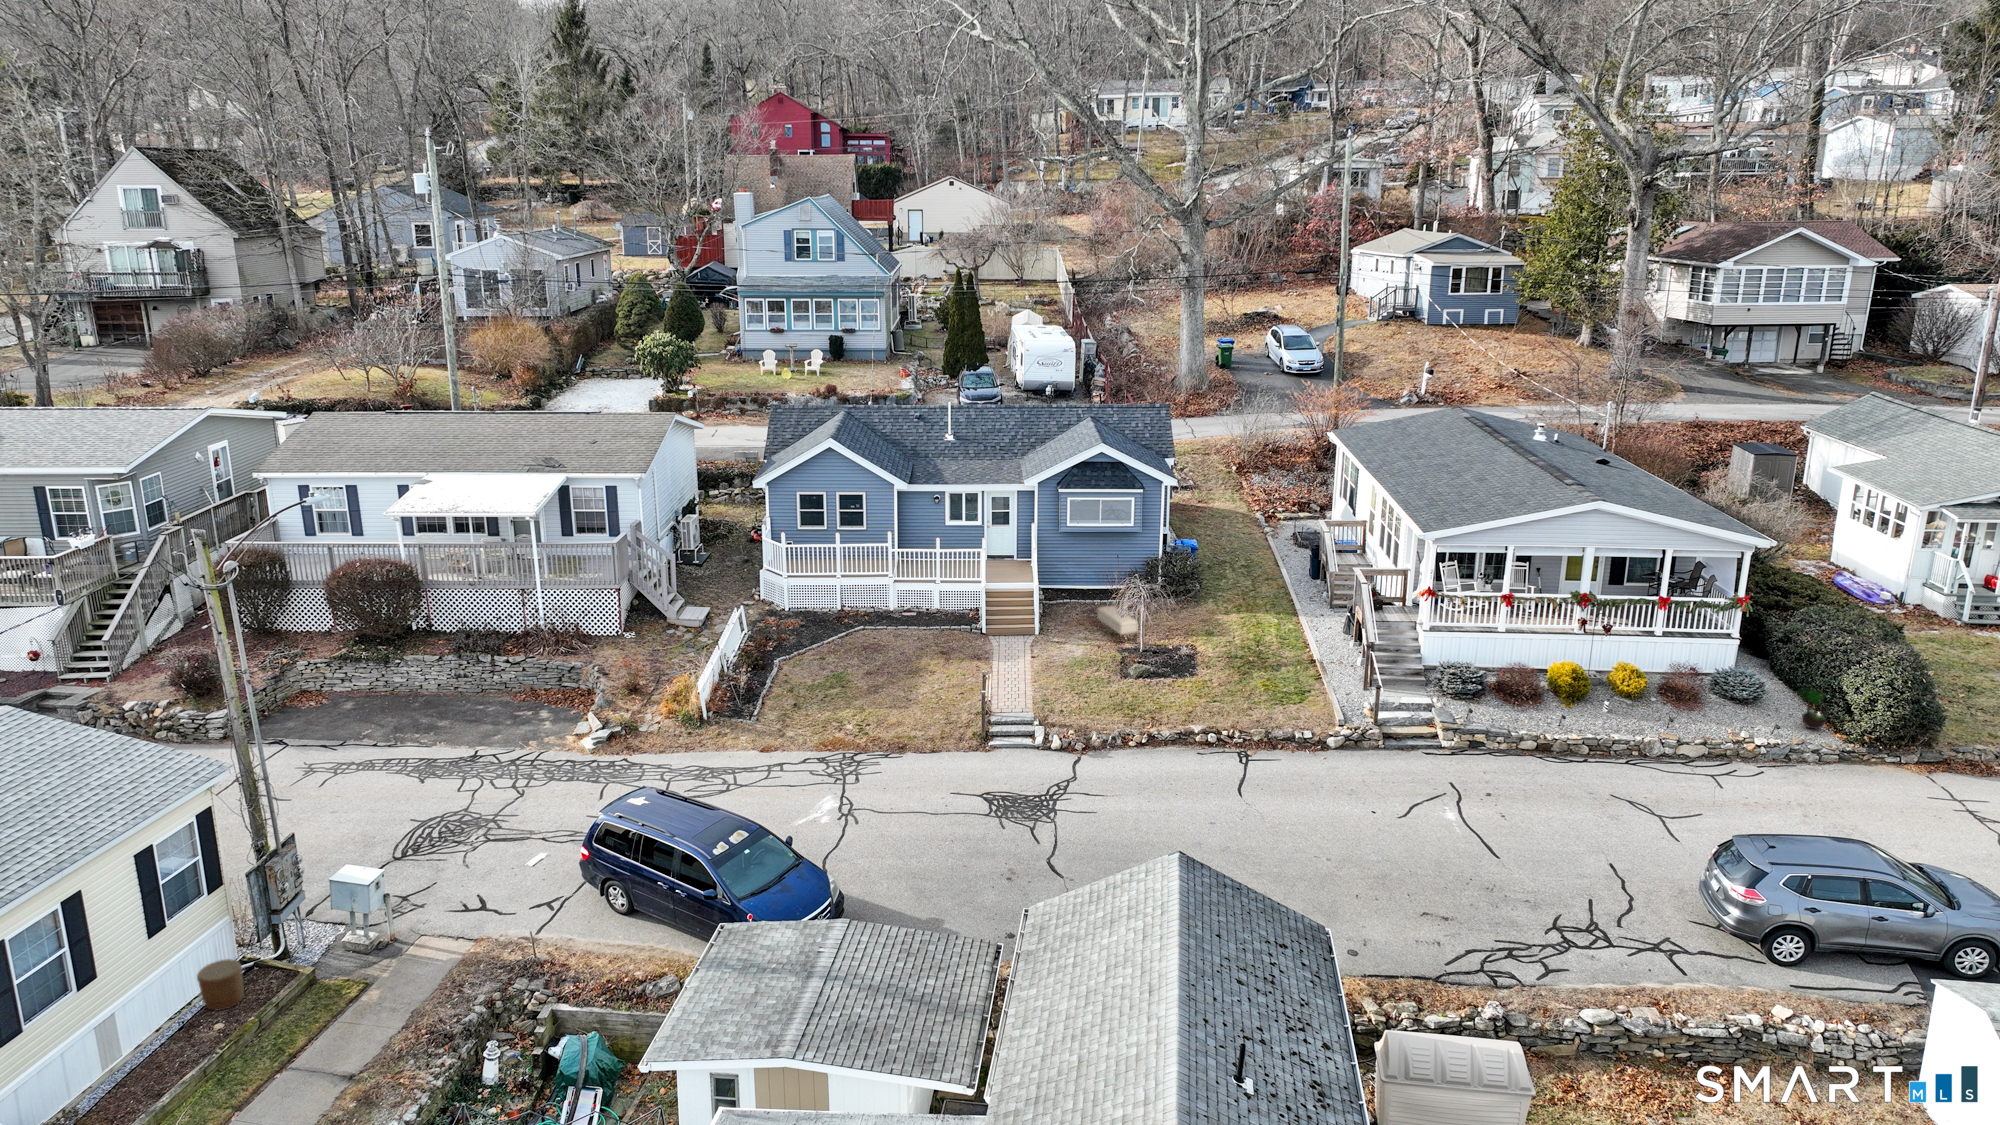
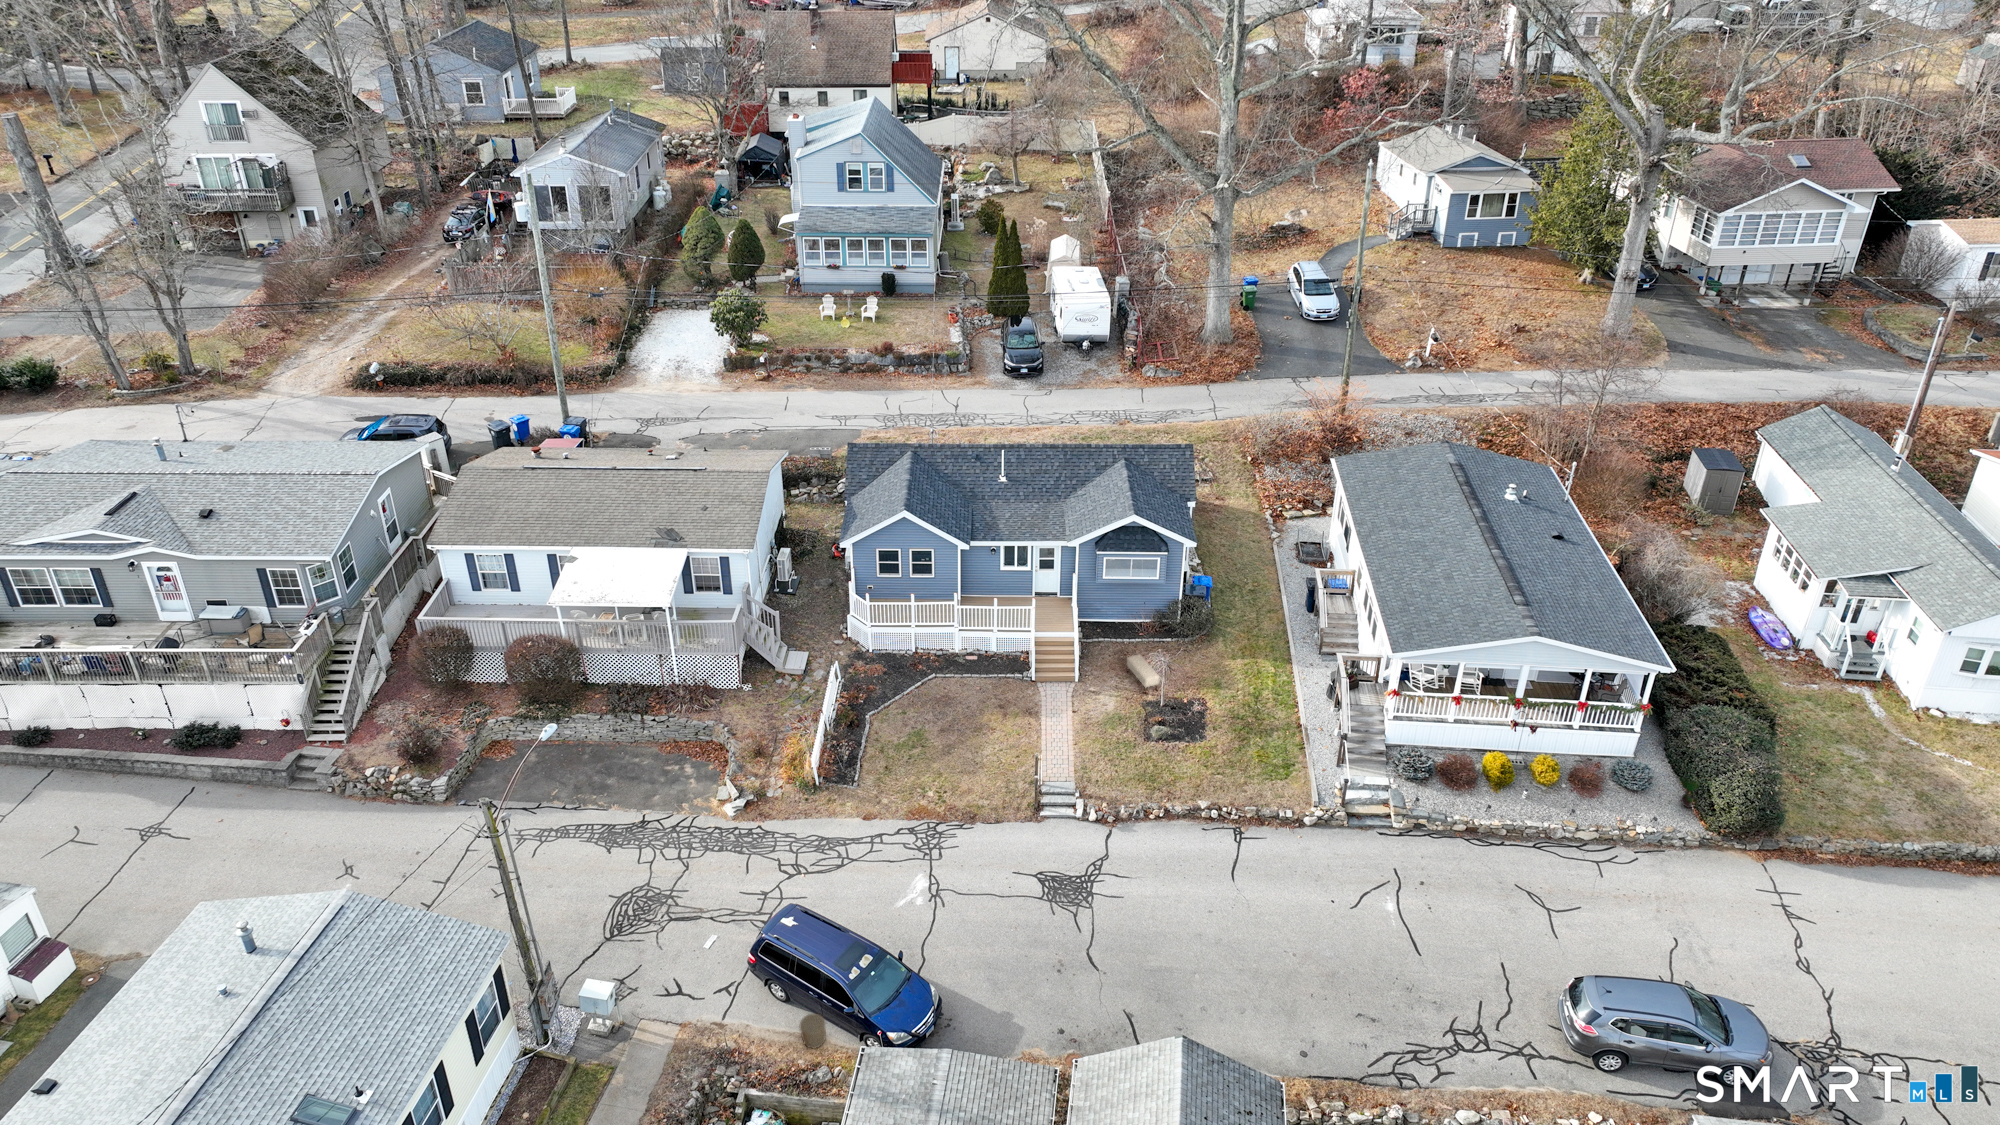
woven basket: present [197,959,244,1010] -> present [800,1013,826,1048]

